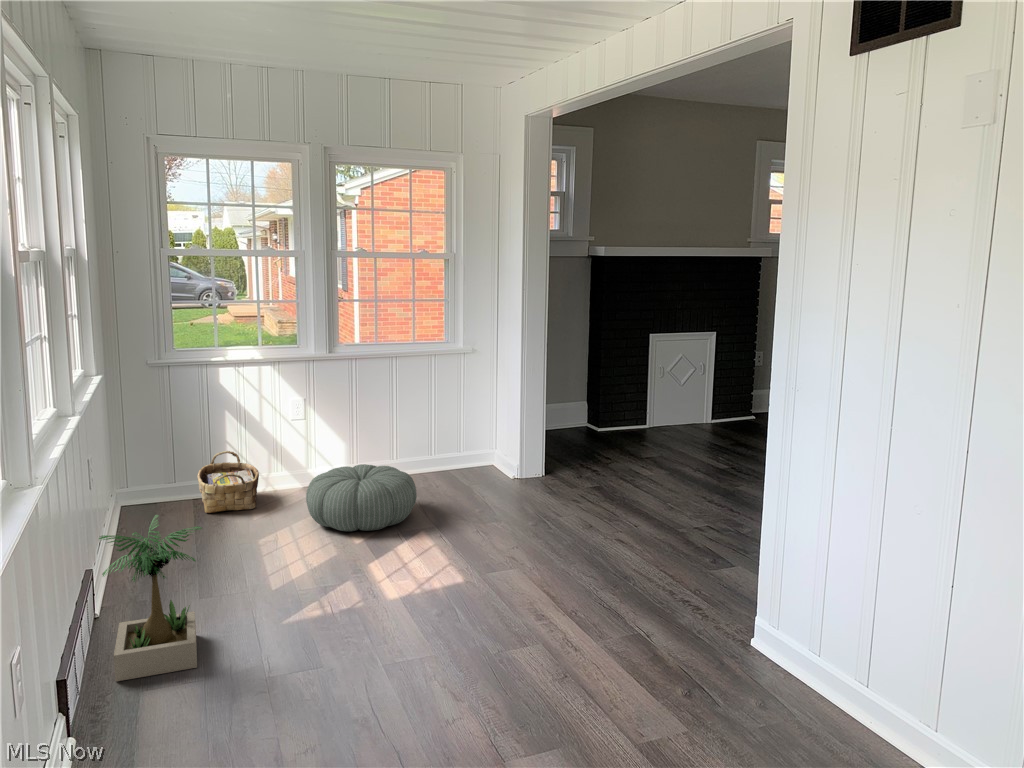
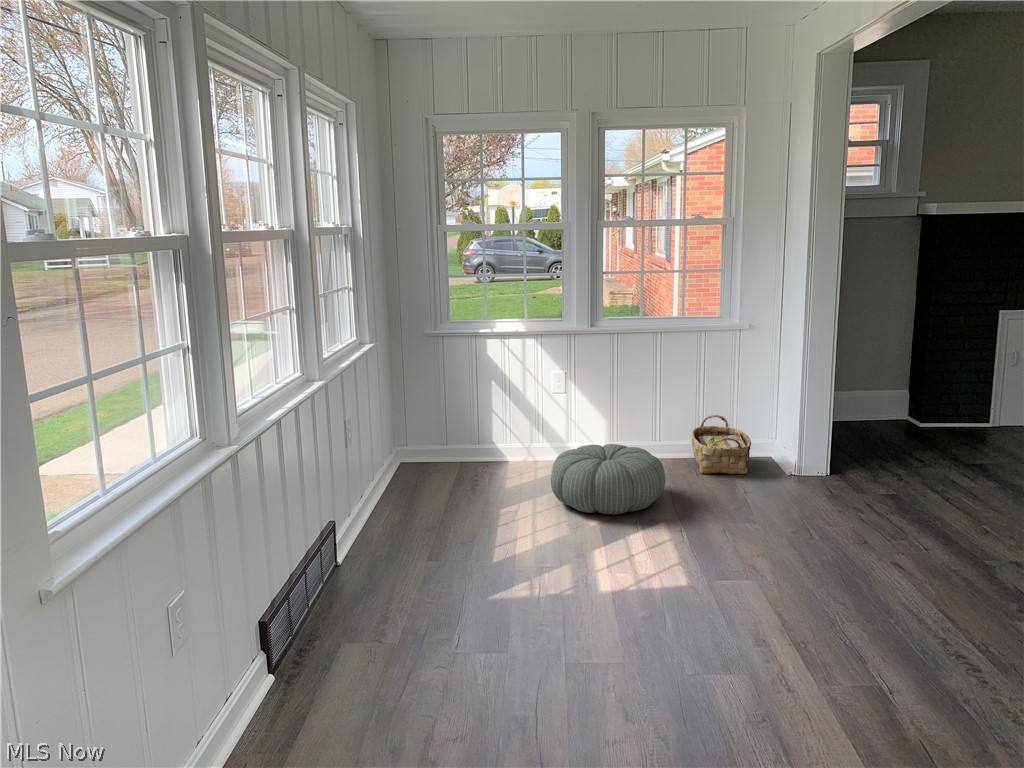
woven basket: present [197,451,259,513] -> present [691,415,751,474]
potted plant: present [99,515,202,681] -> none [306,476,416,630]

